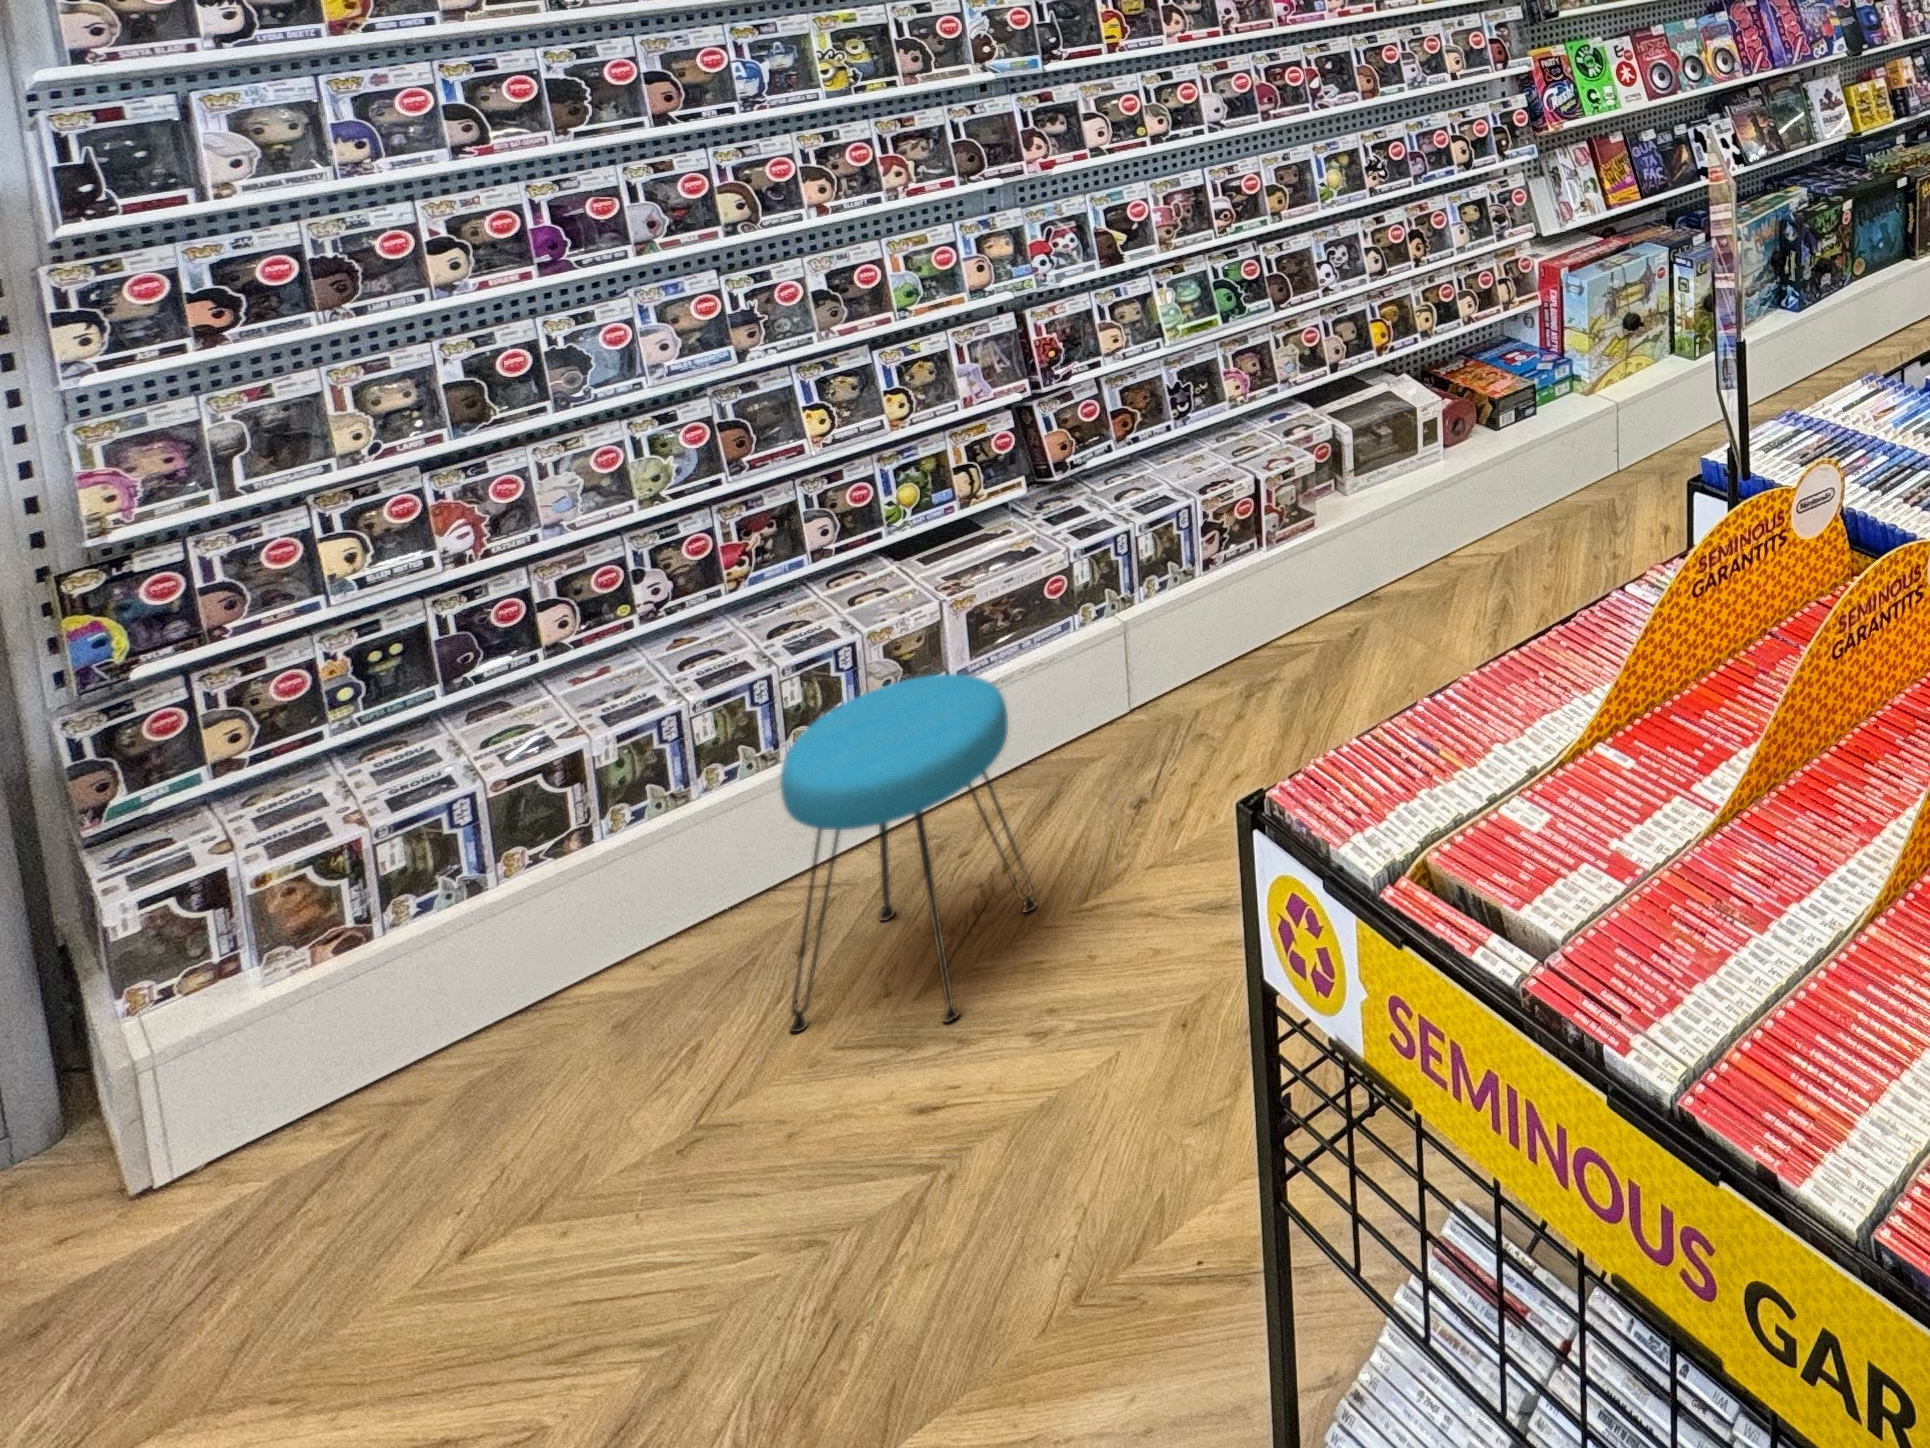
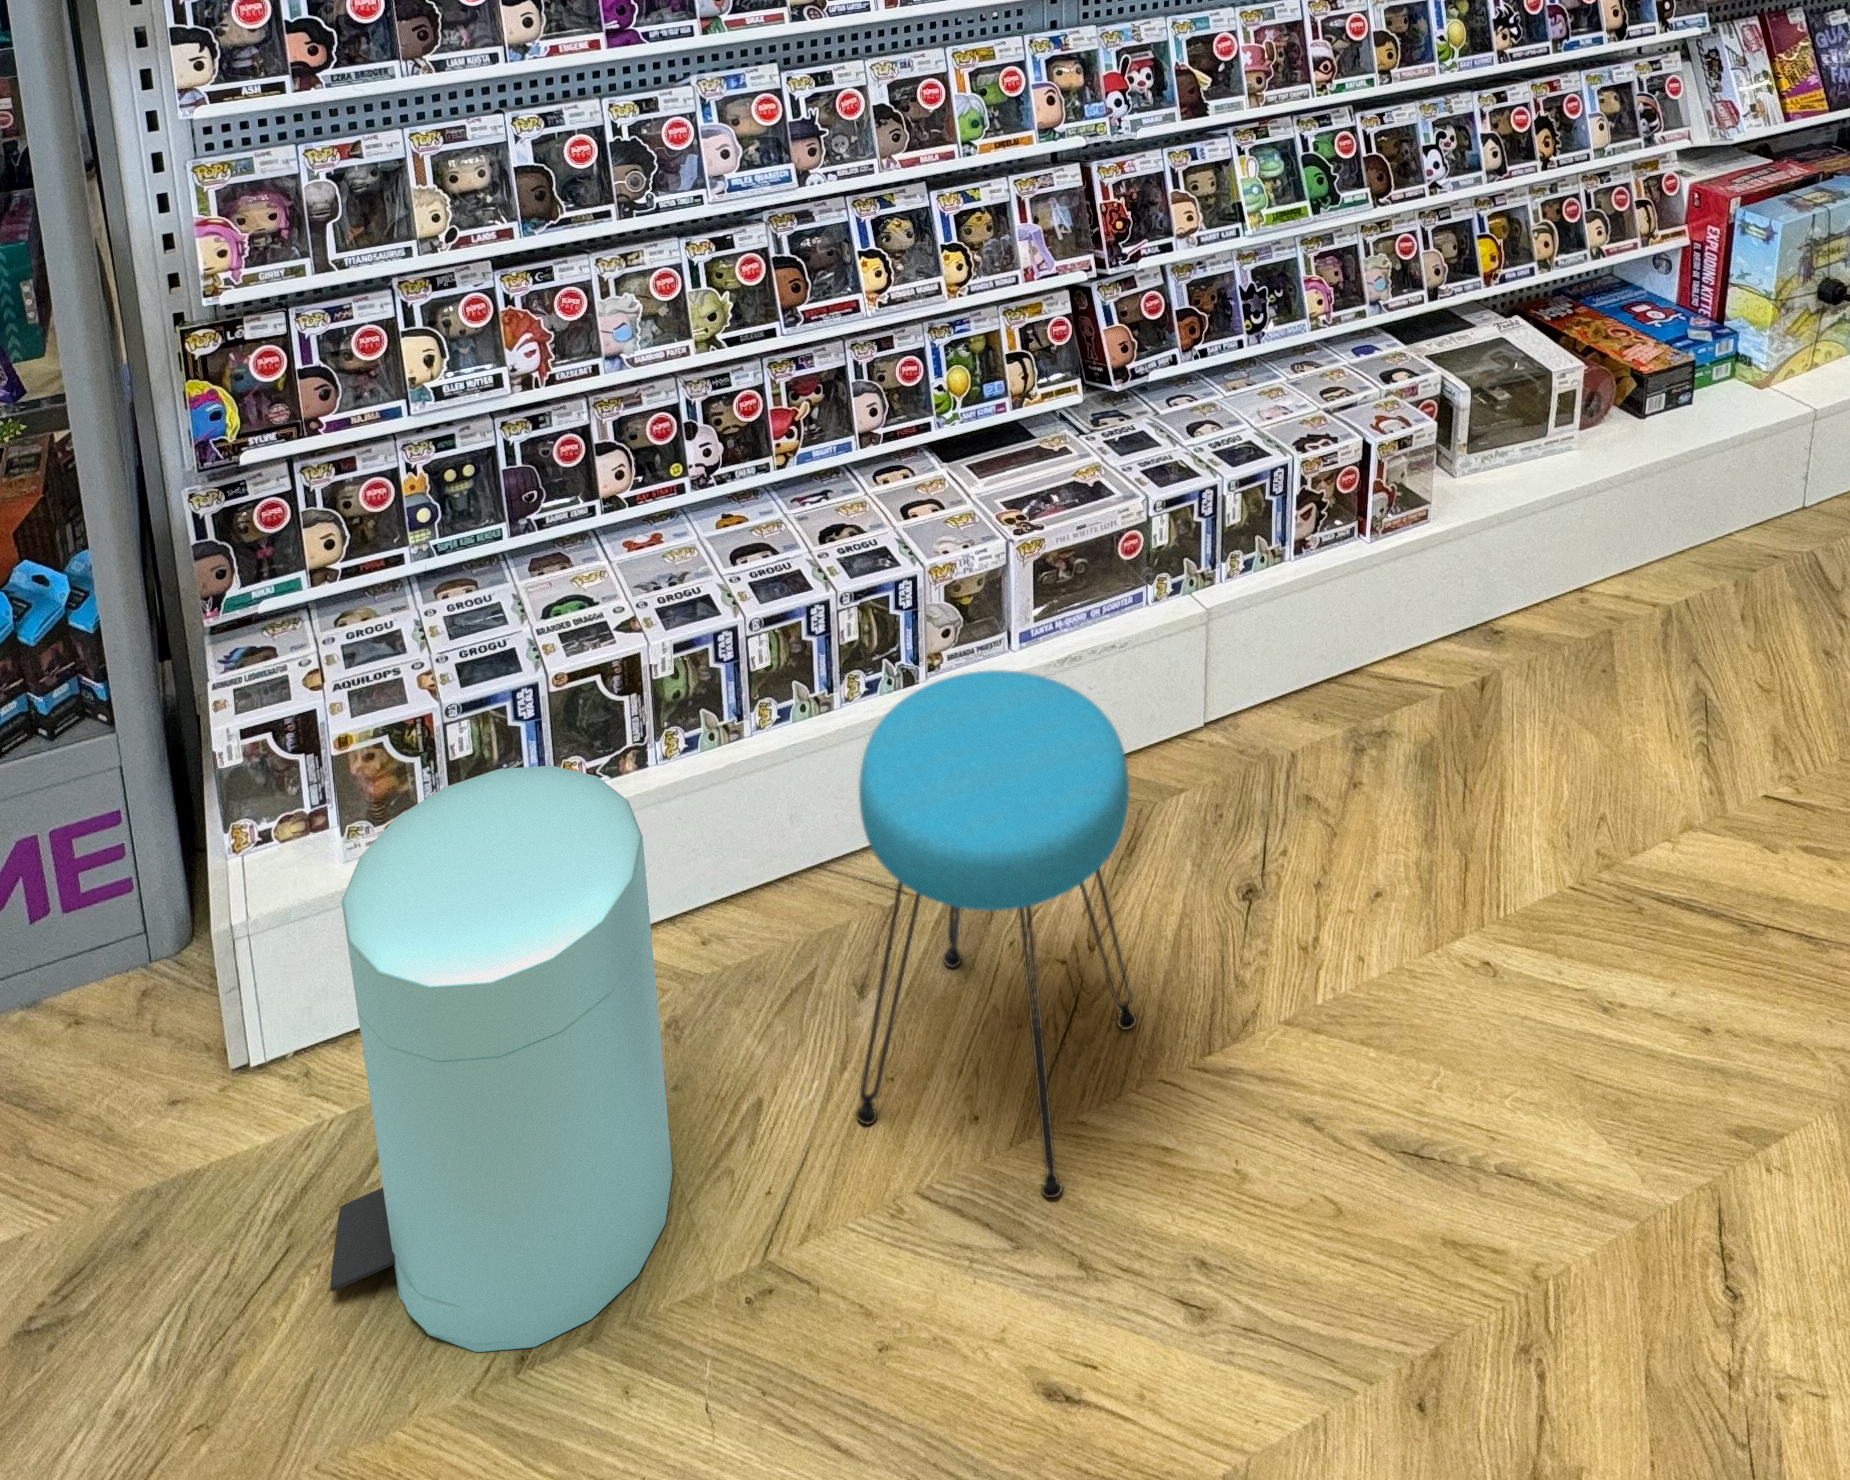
trash can: none [263,824,615,1288] -> present [330,766,673,1352]

